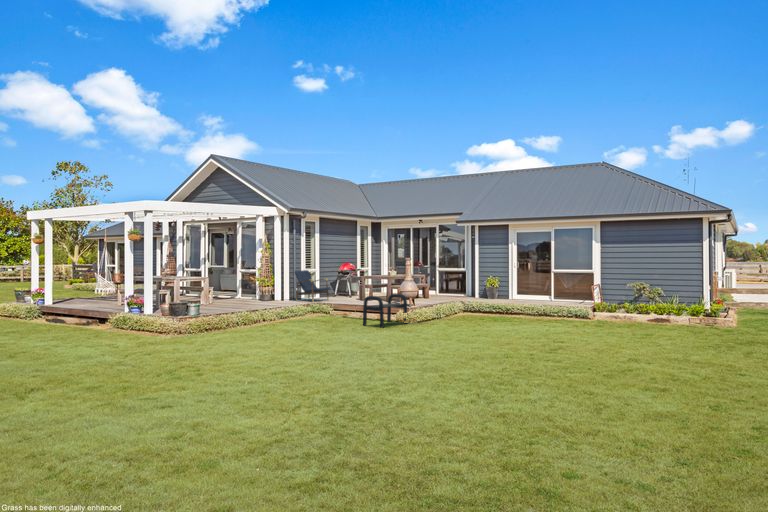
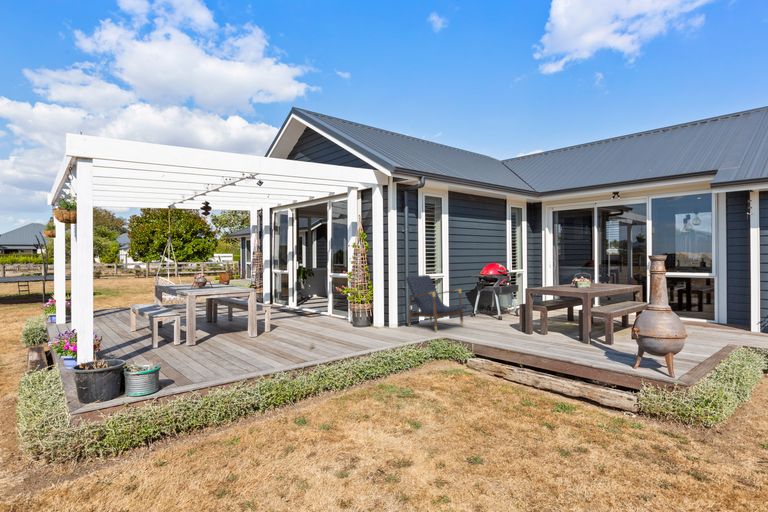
bench: present [363,294,407,328] -> none [551,339,667,445]

